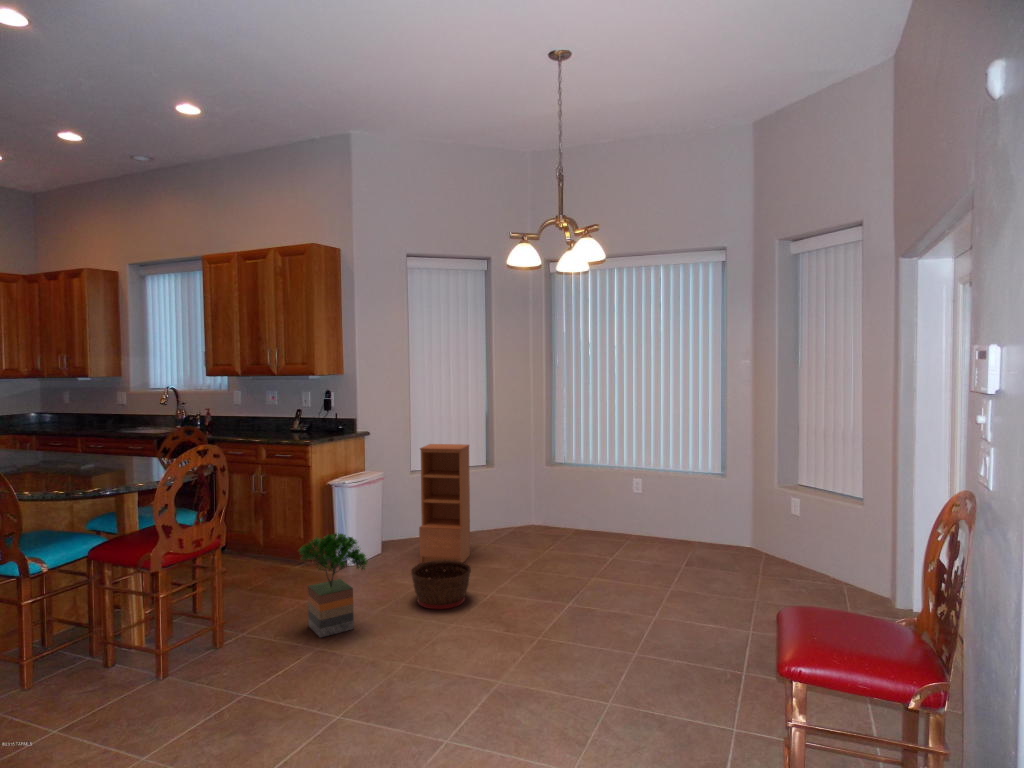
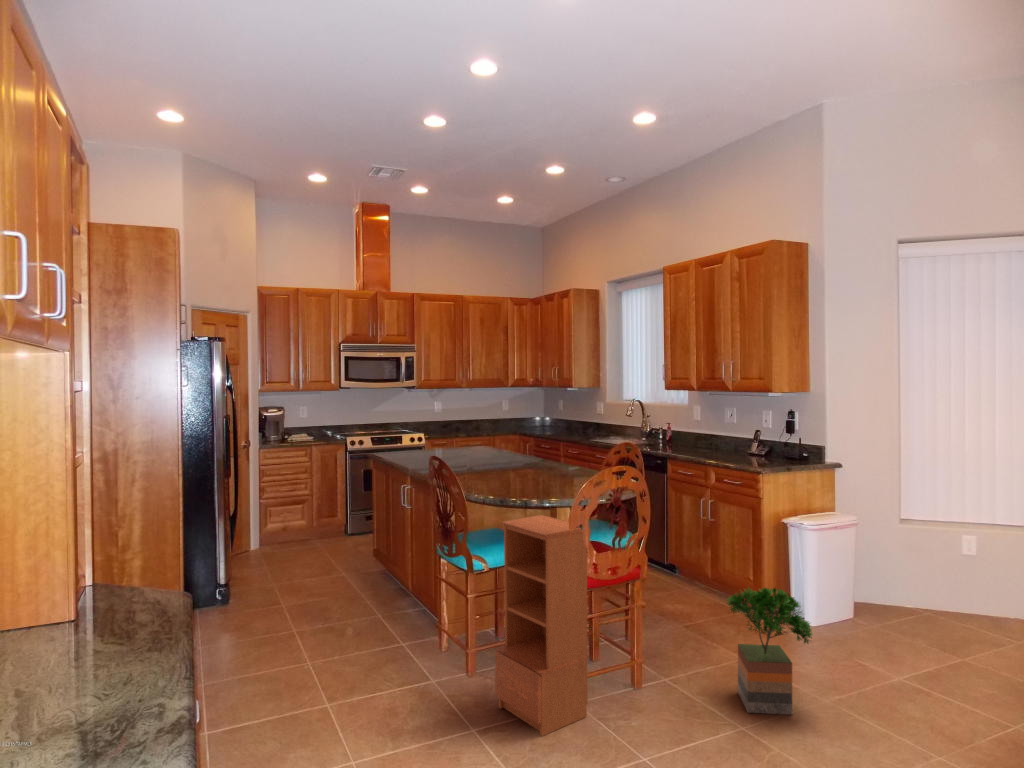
bookcase: present [419,444,470,563] -> present [495,515,588,736]
basket: present [411,560,471,609] -> none [881,651,979,729]

